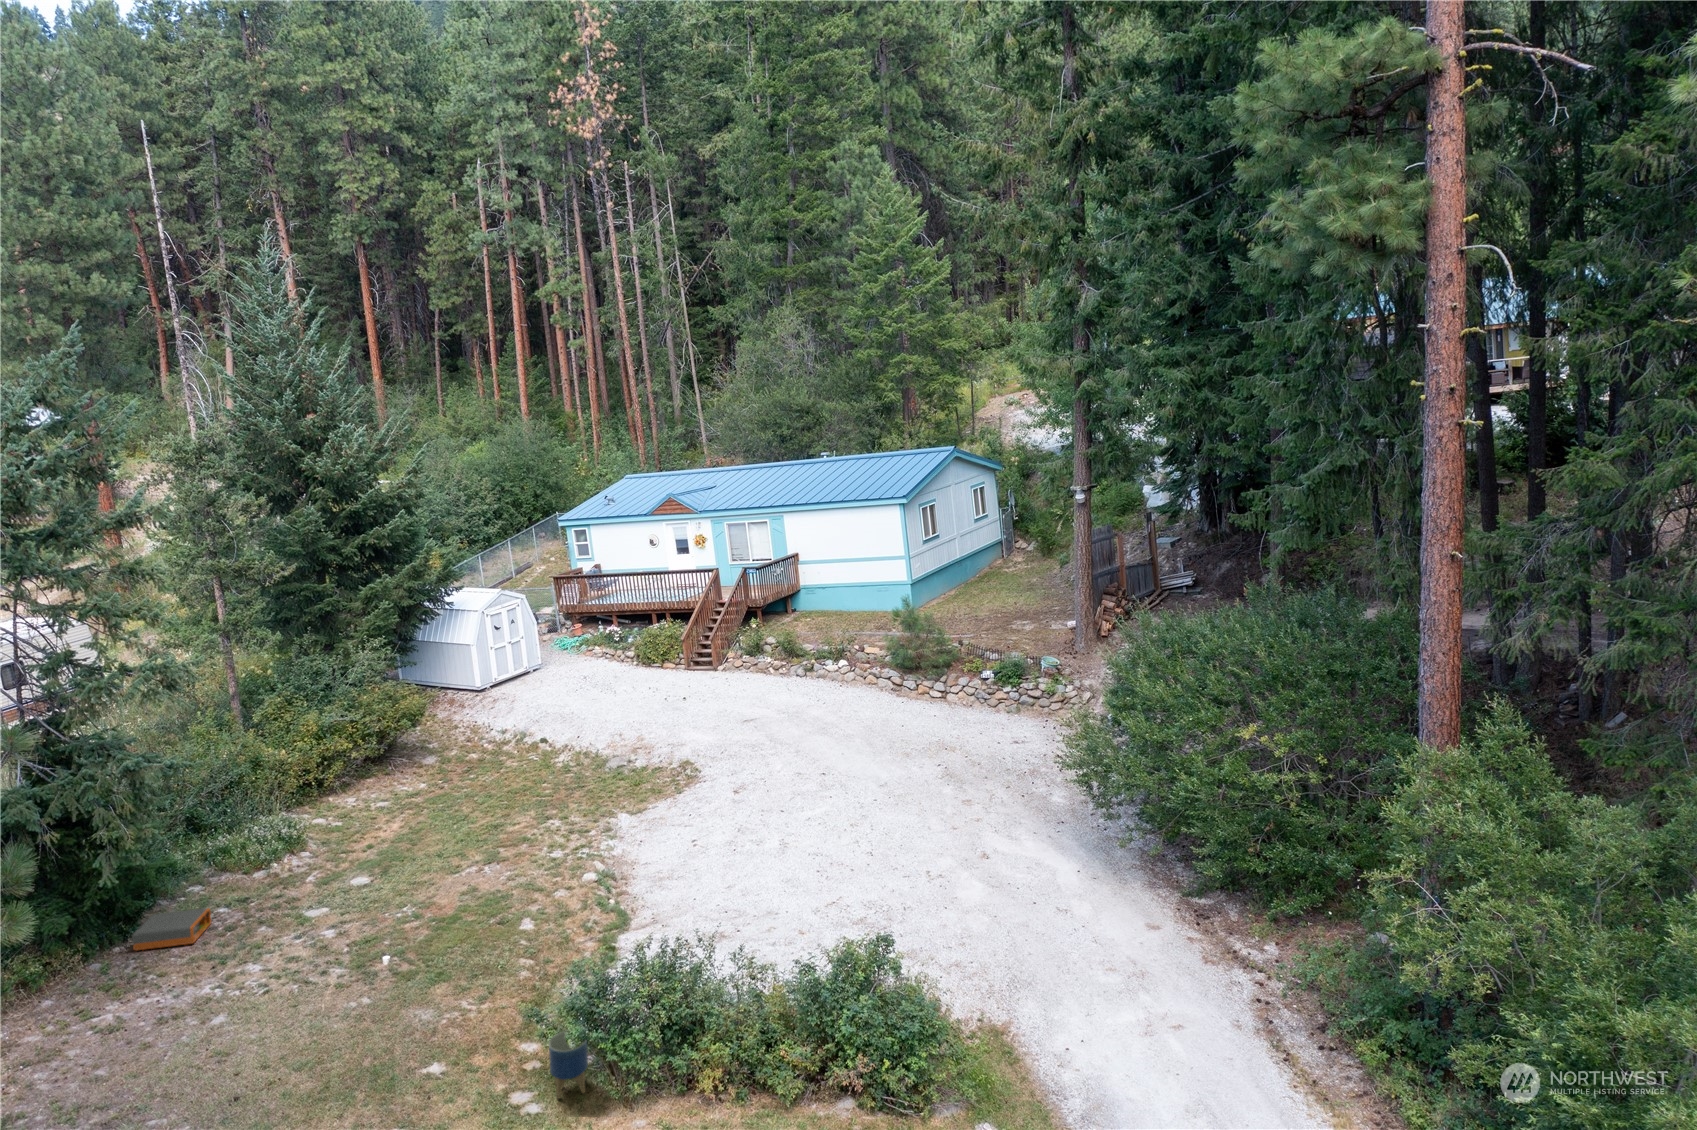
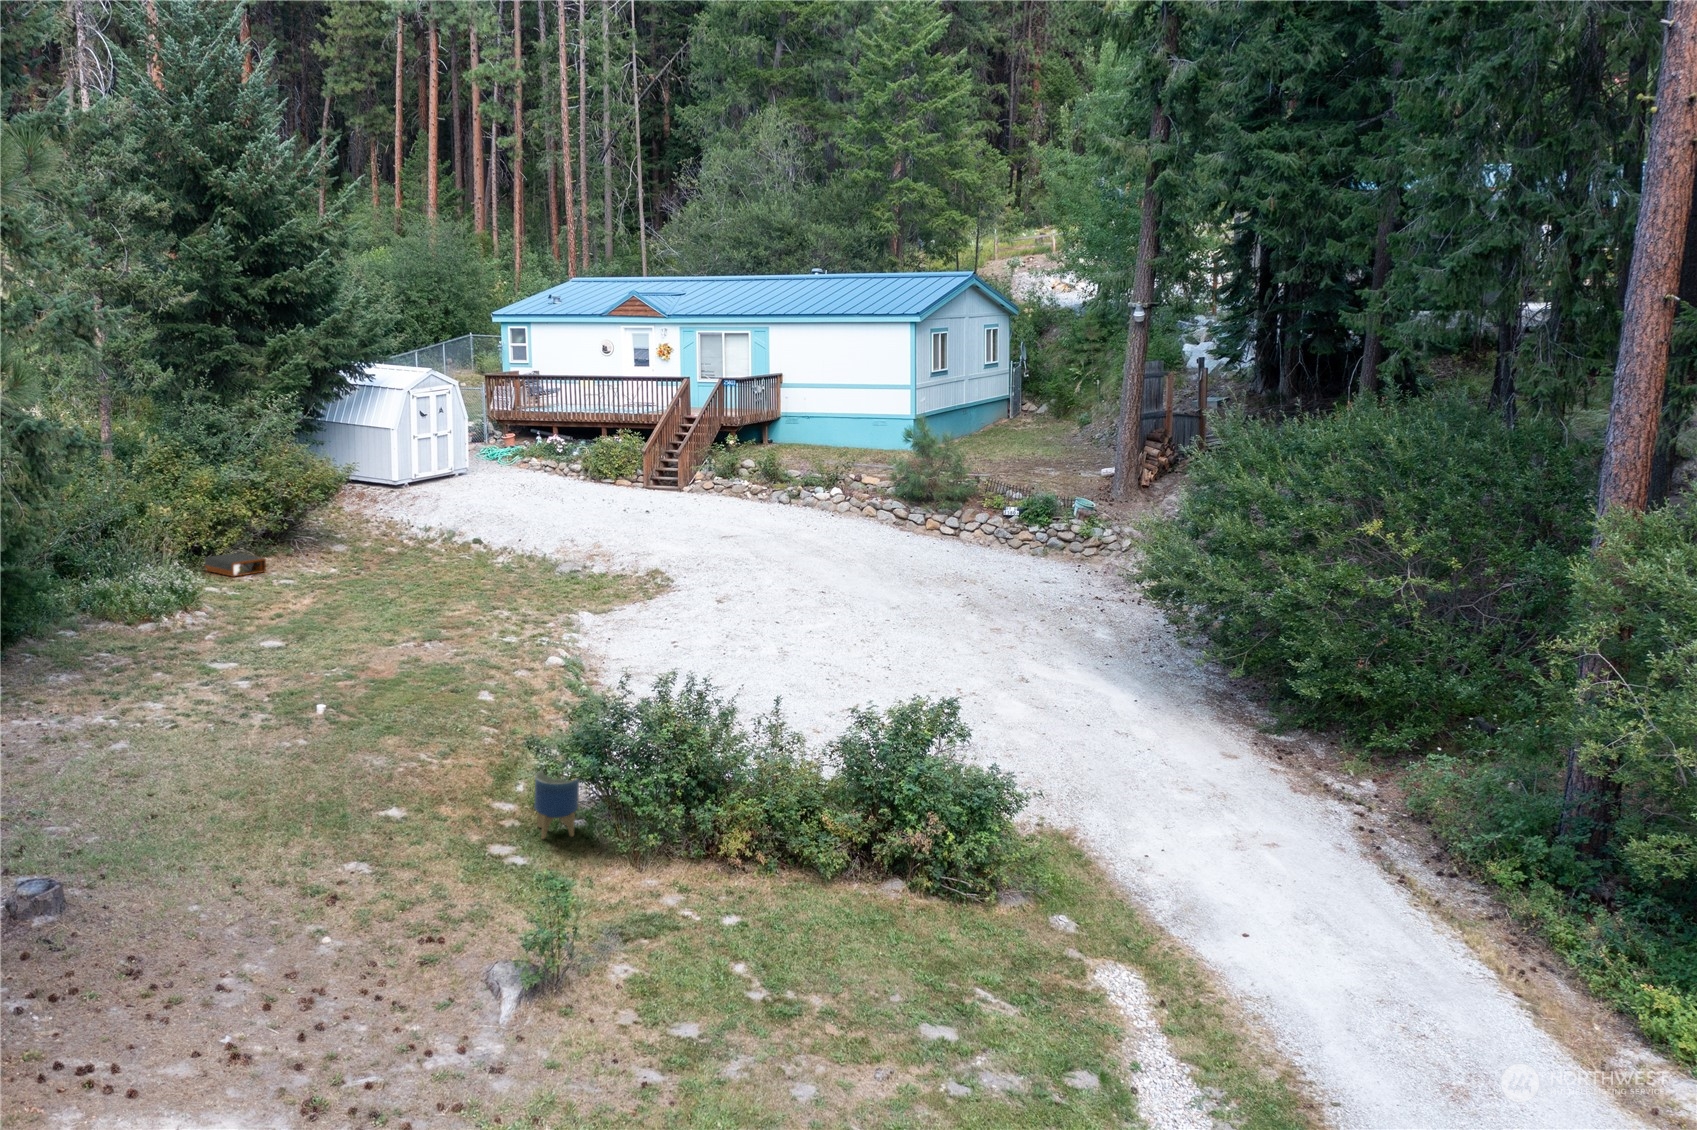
storage box: present [132,908,212,950] -> present [205,553,266,577]

